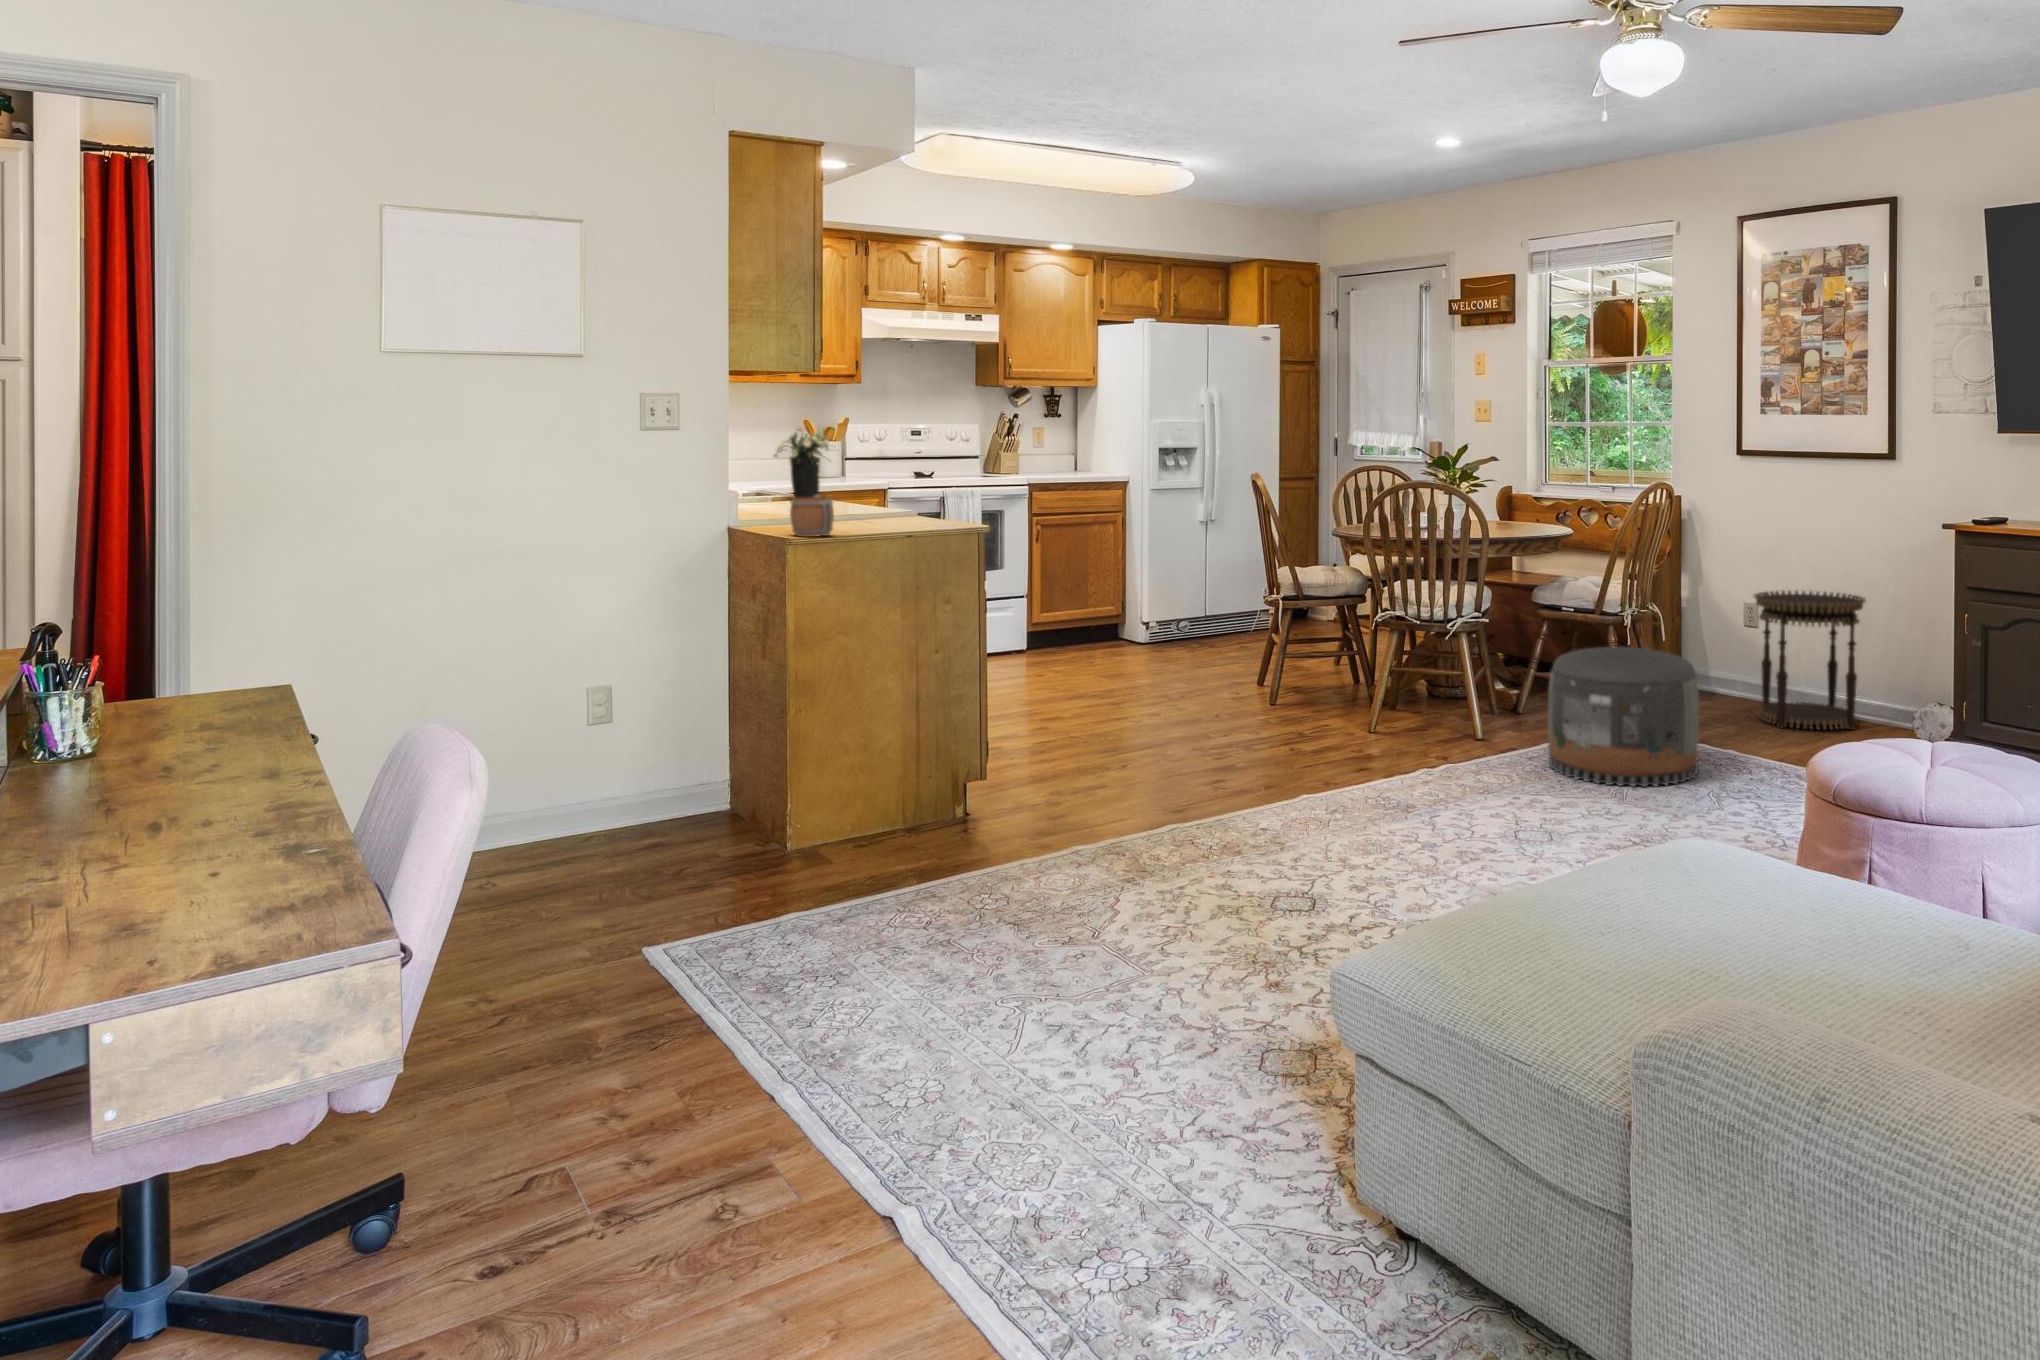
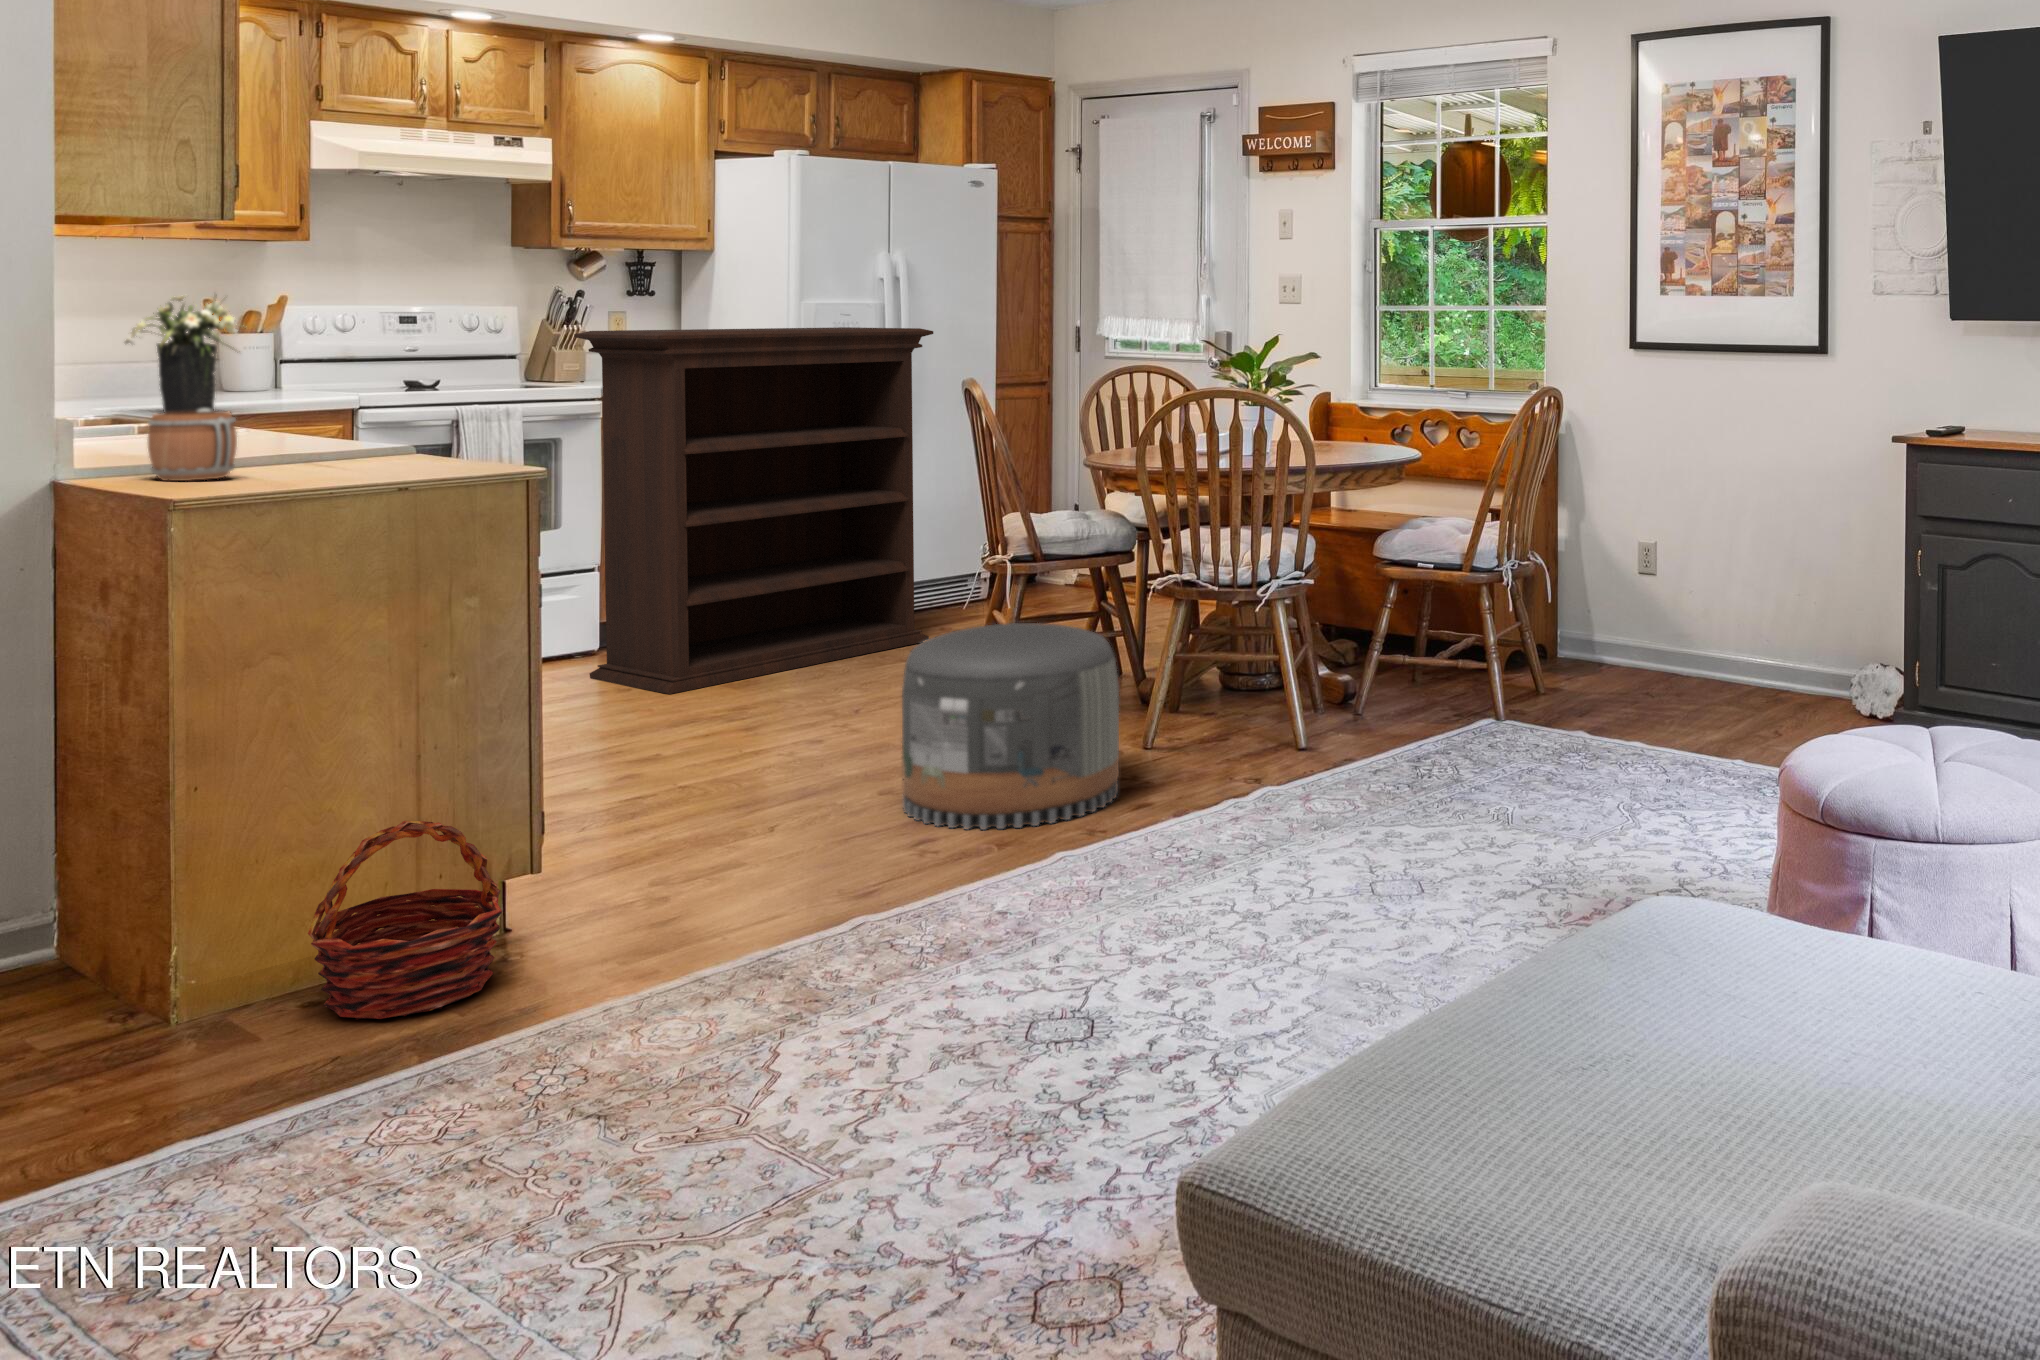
bookshelf: none [1013,443,1232,681] -> present [574,327,933,694]
side table: present [1754,591,1866,730] -> none [1659,524,1795,707]
pouf: present [1548,647,1699,787] -> present [902,623,1119,830]
basket: none [874,740,974,853] -> present [308,821,502,1020]

